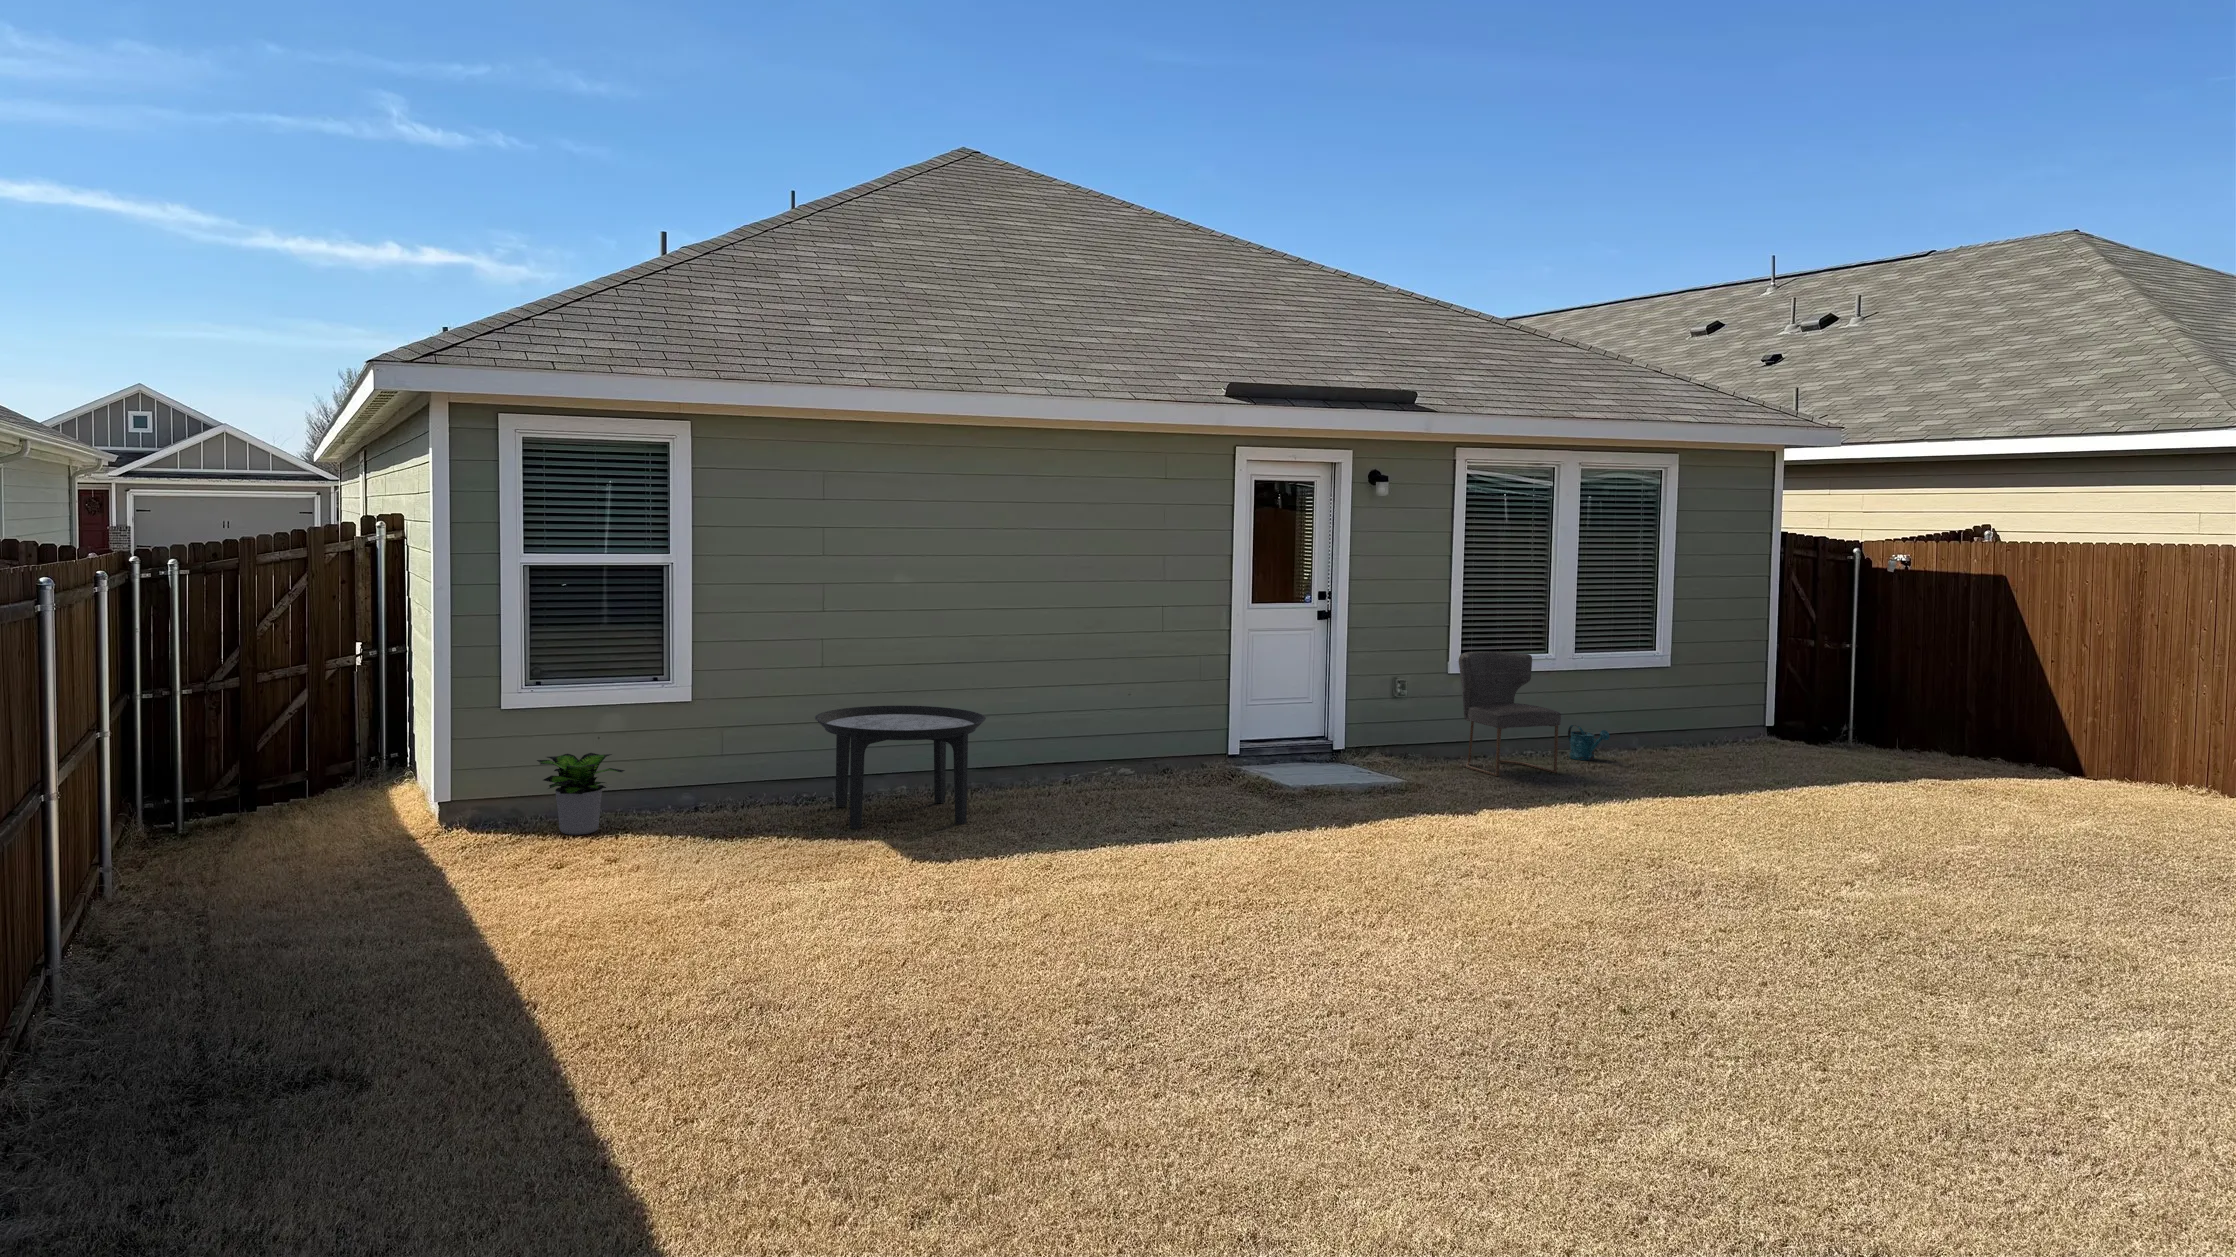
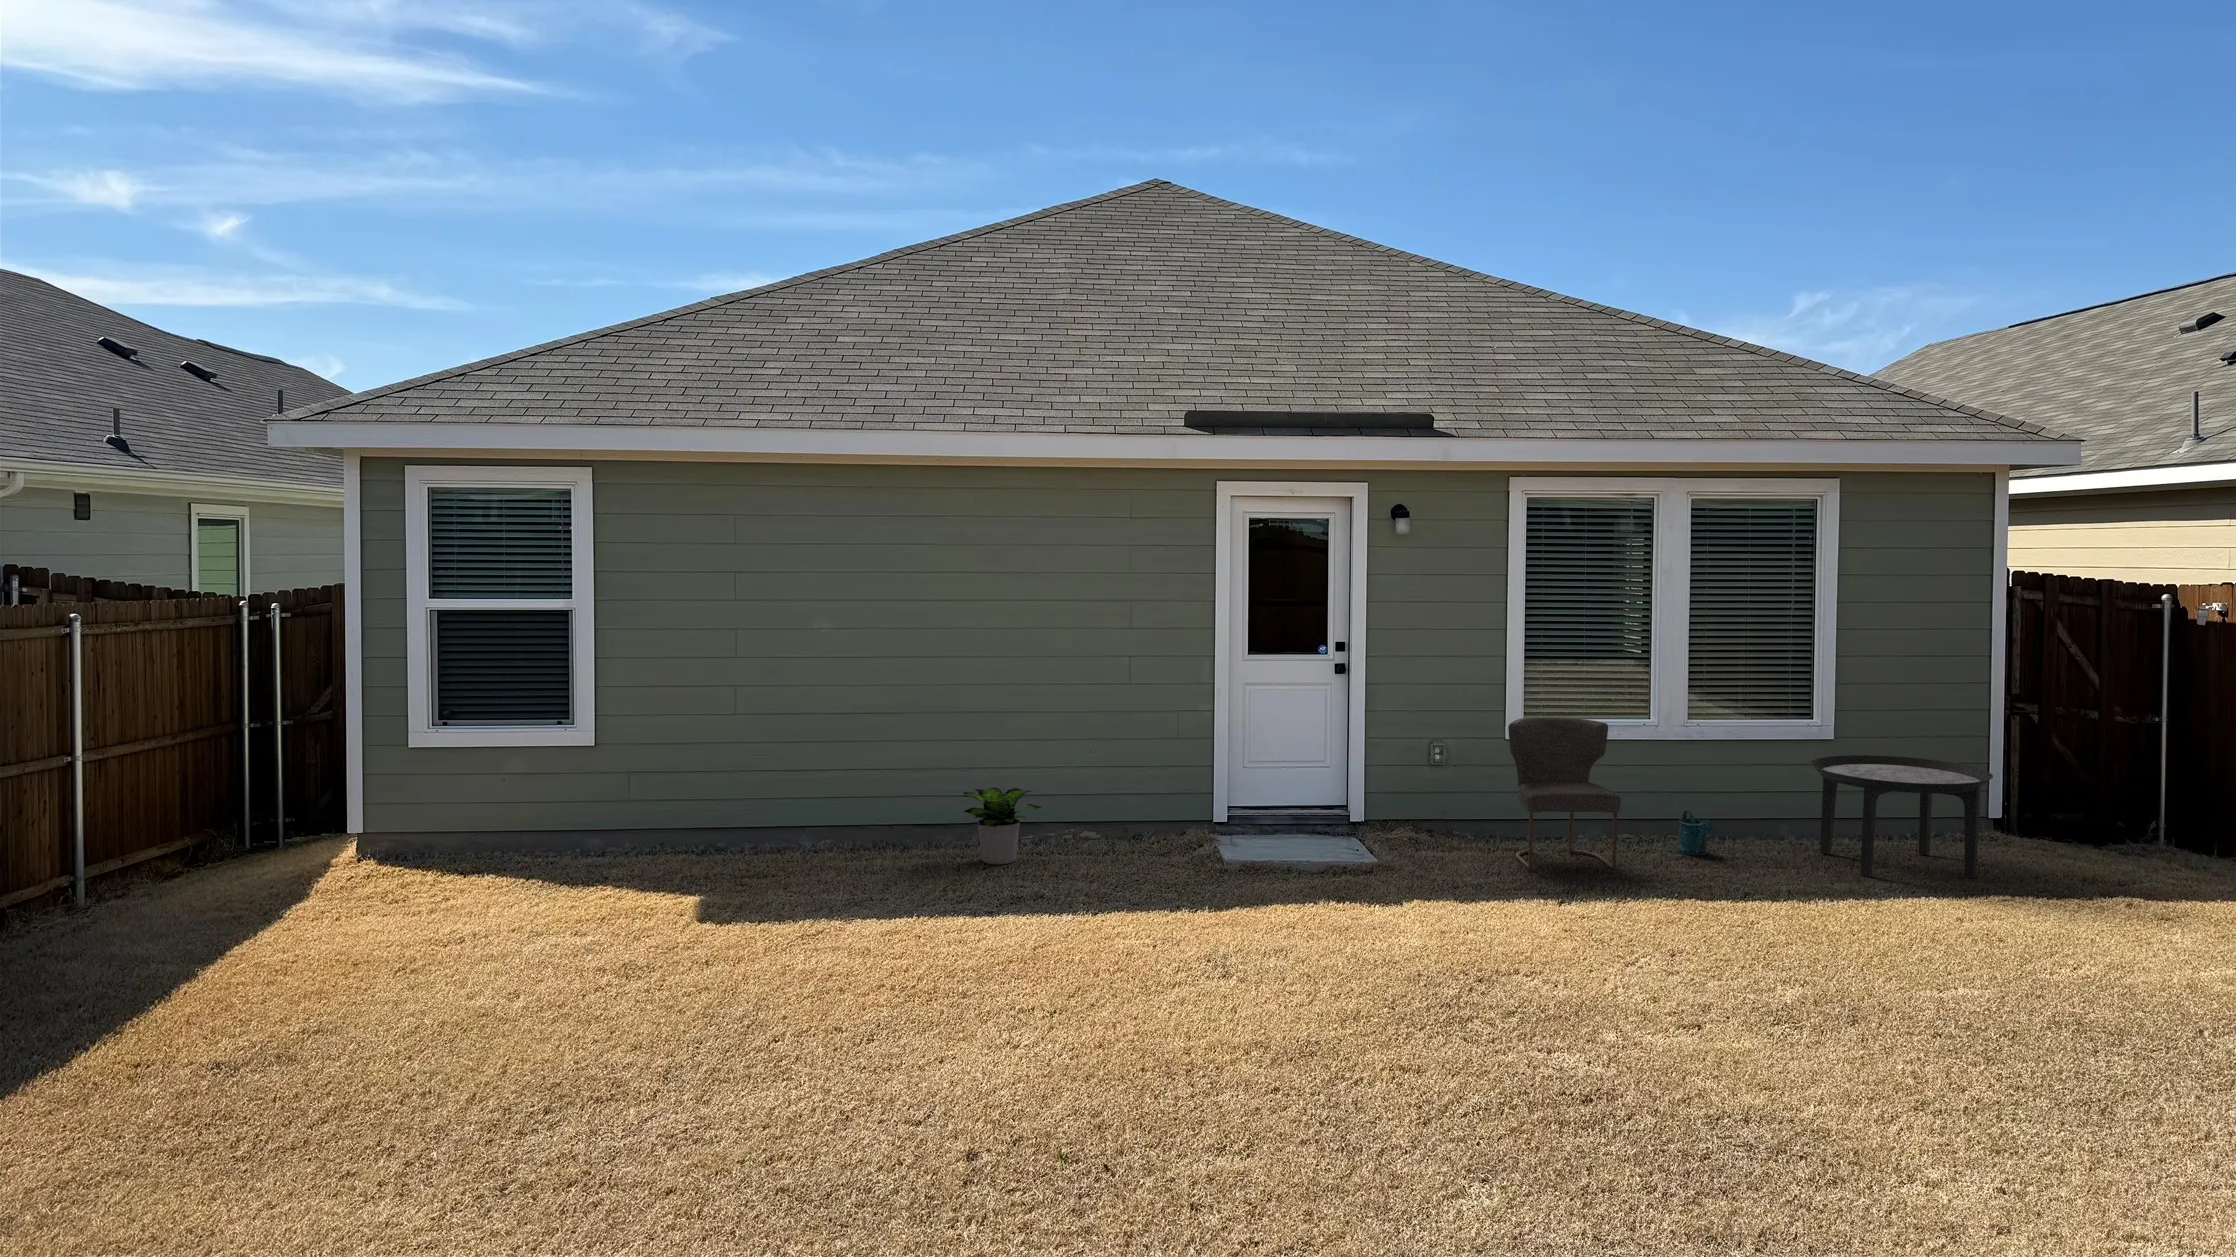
round table: present [815,706,986,829] -> present [1811,755,1993,878]
potted plant: present [537,753,625,835] -> present [963,787,1041,864]

